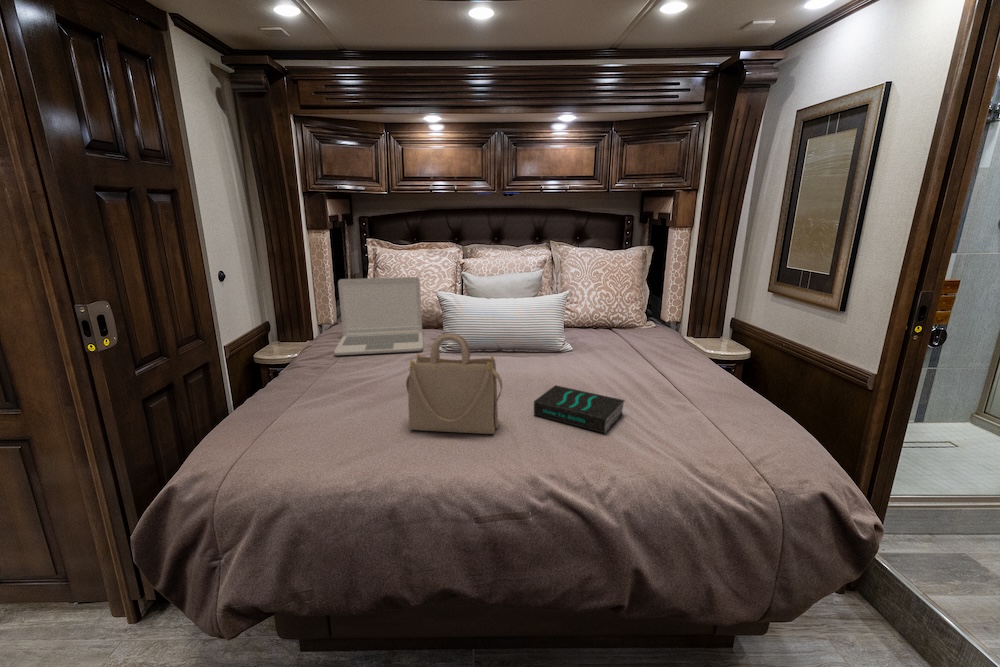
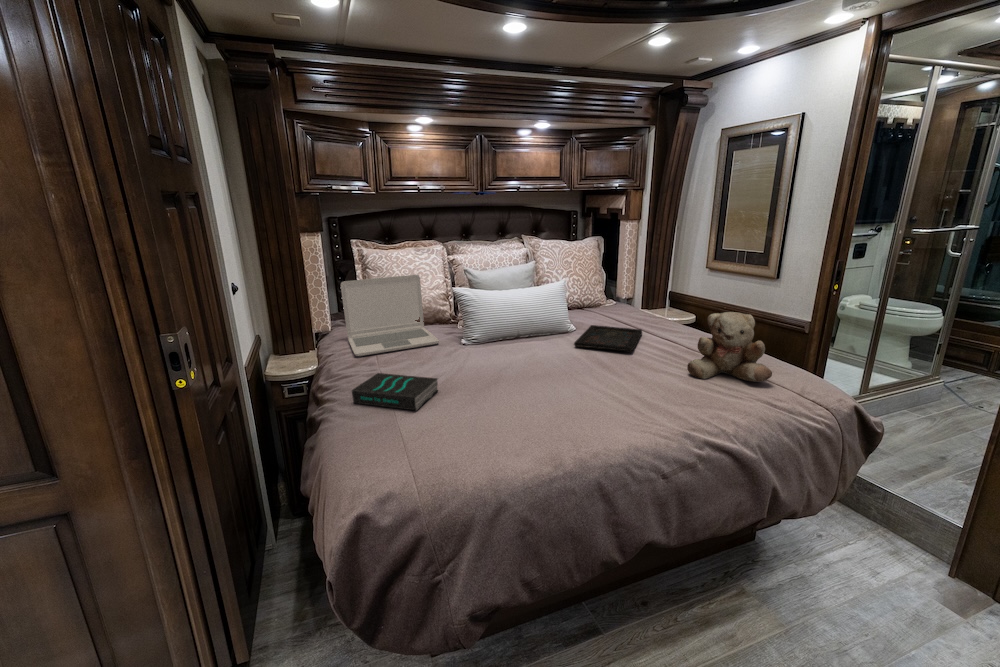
handbag: present [406,333,502,434] -> none [486,316,574,410]
tray: none [557,348,650,384] -> present [574,325,642,351]
teddy bear: none [658,351,755,443] -> present [688,312,772,382]
book: present [534,385,624,433] -> present [352,373,438,410]

